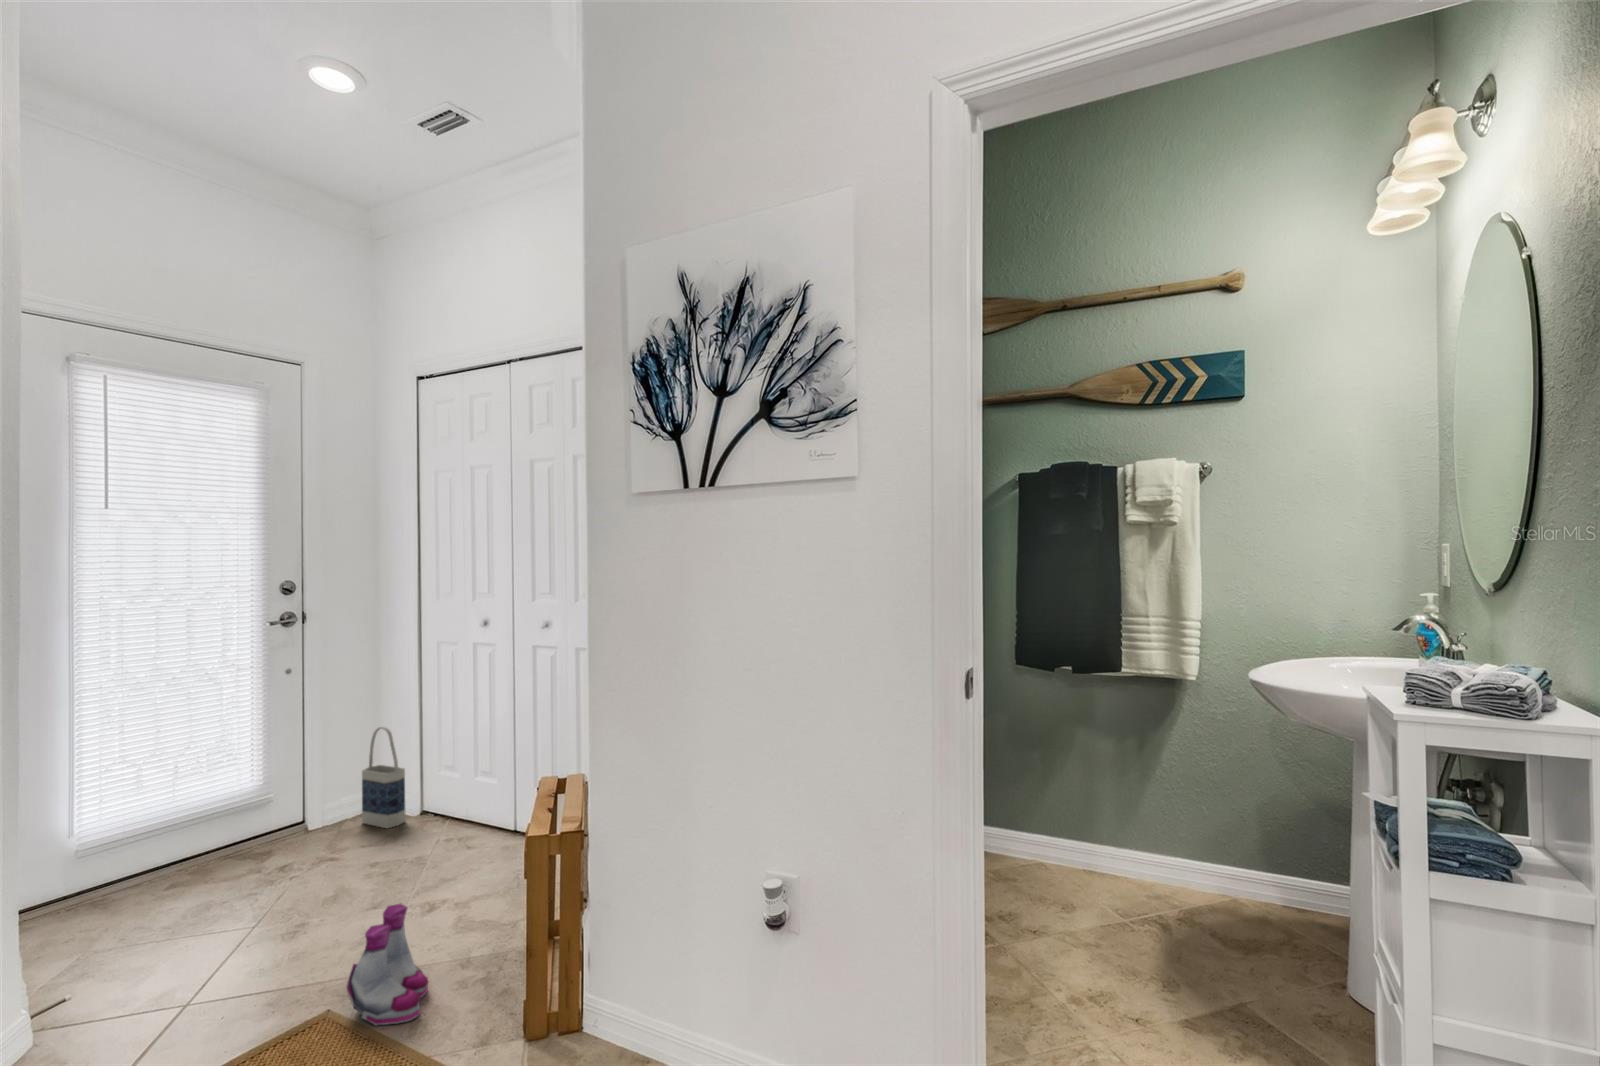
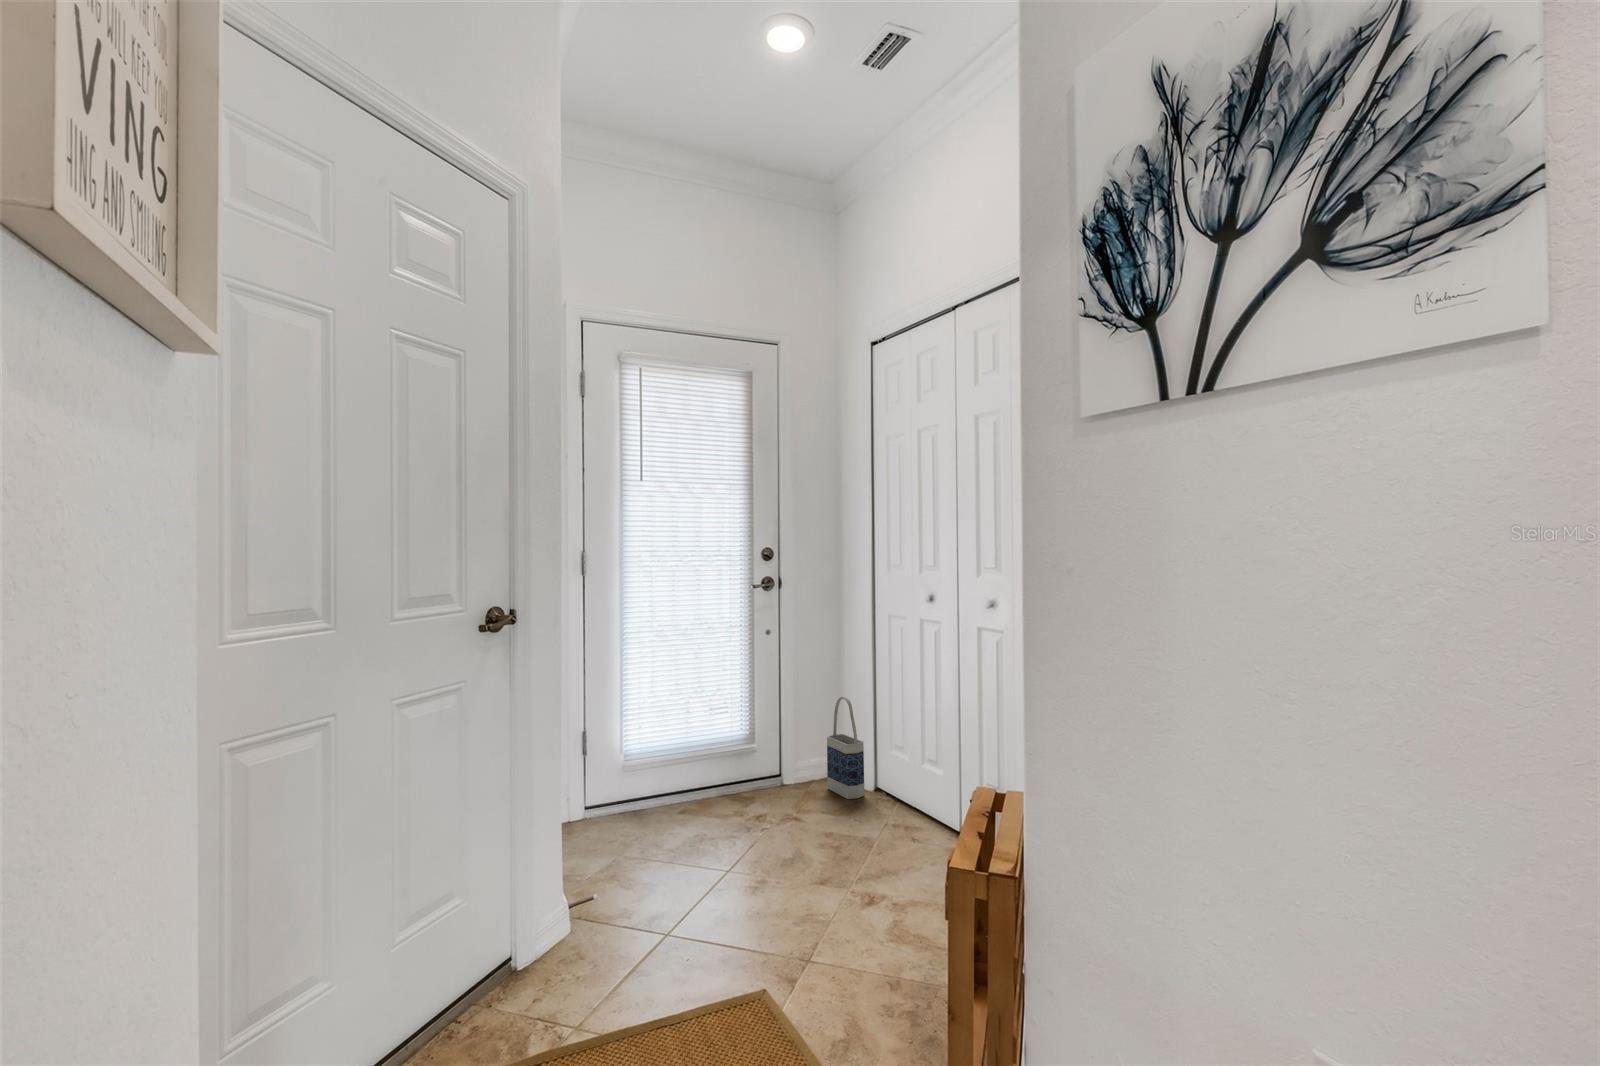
boots: present [347,904,428,1025] -> none [781,892,858,1028]

